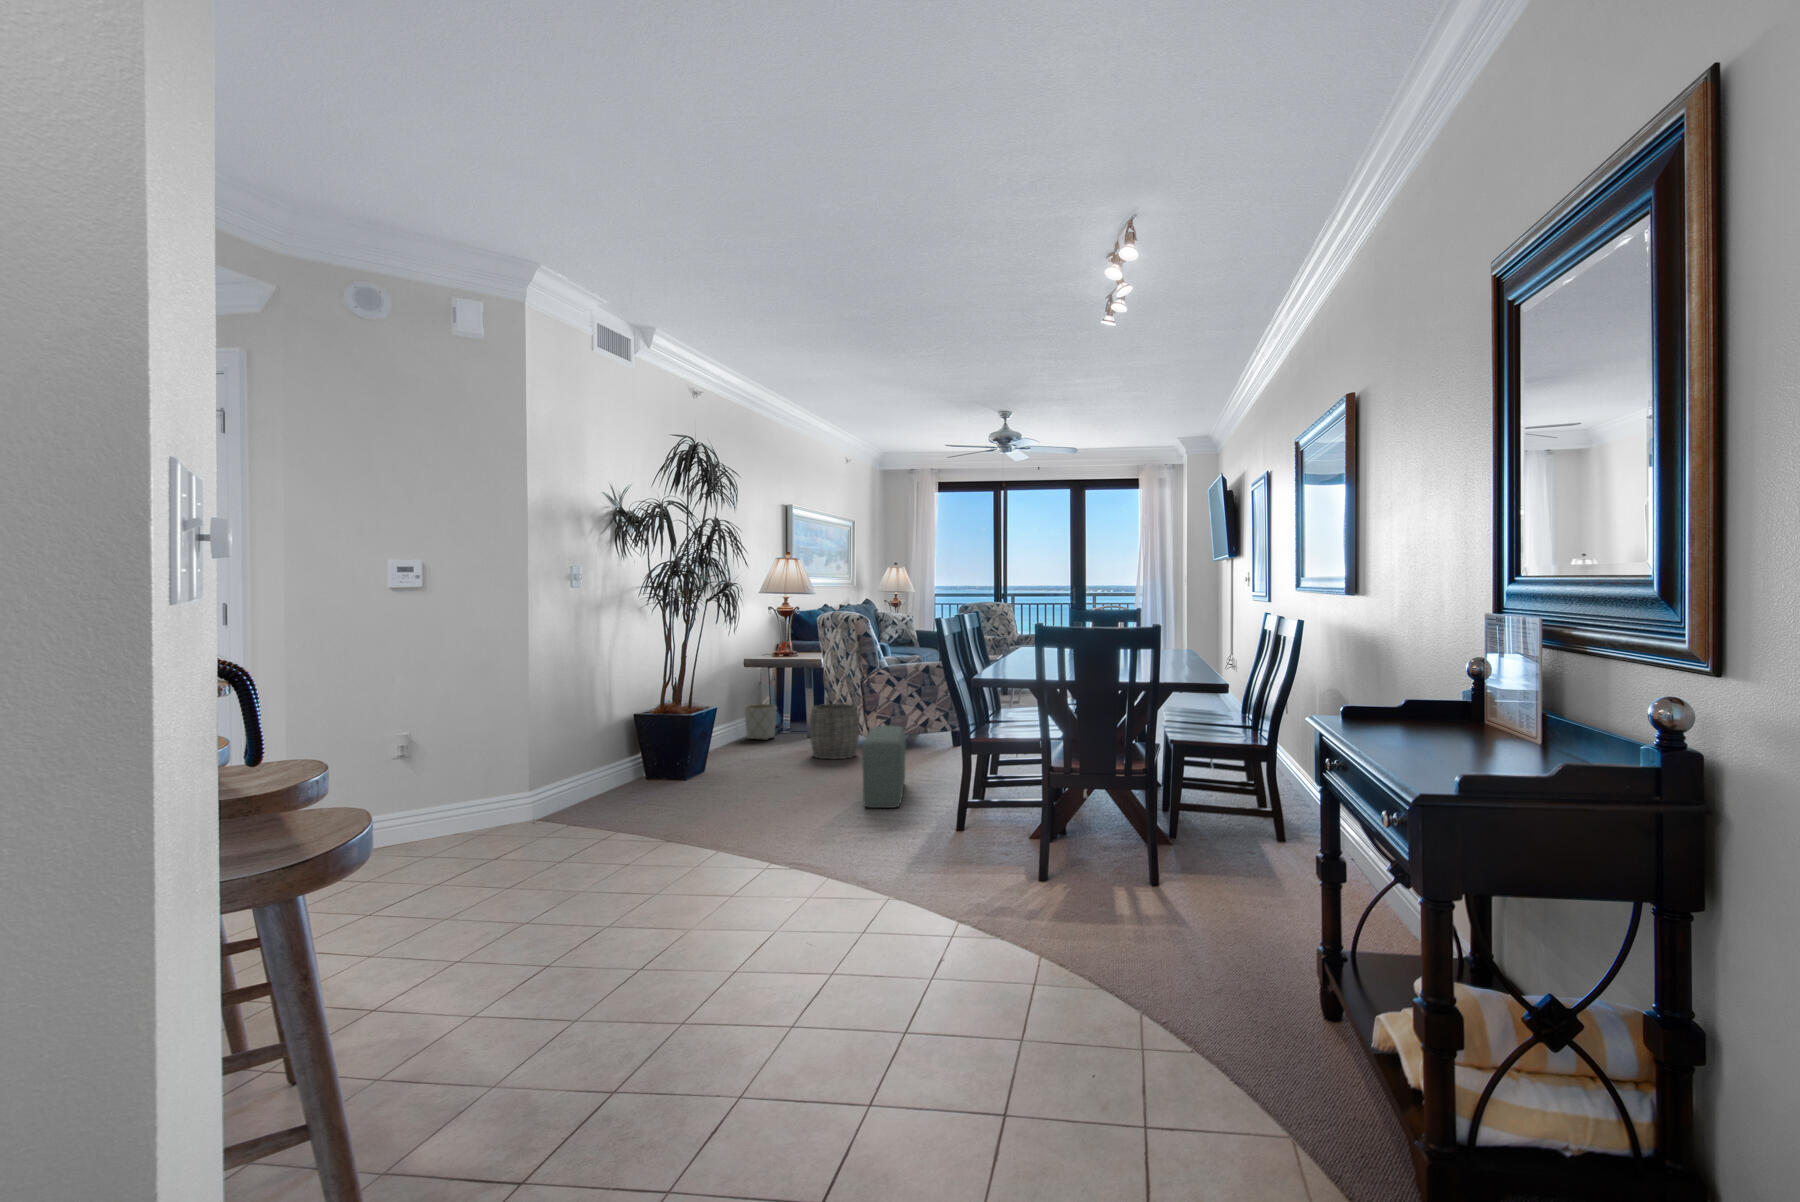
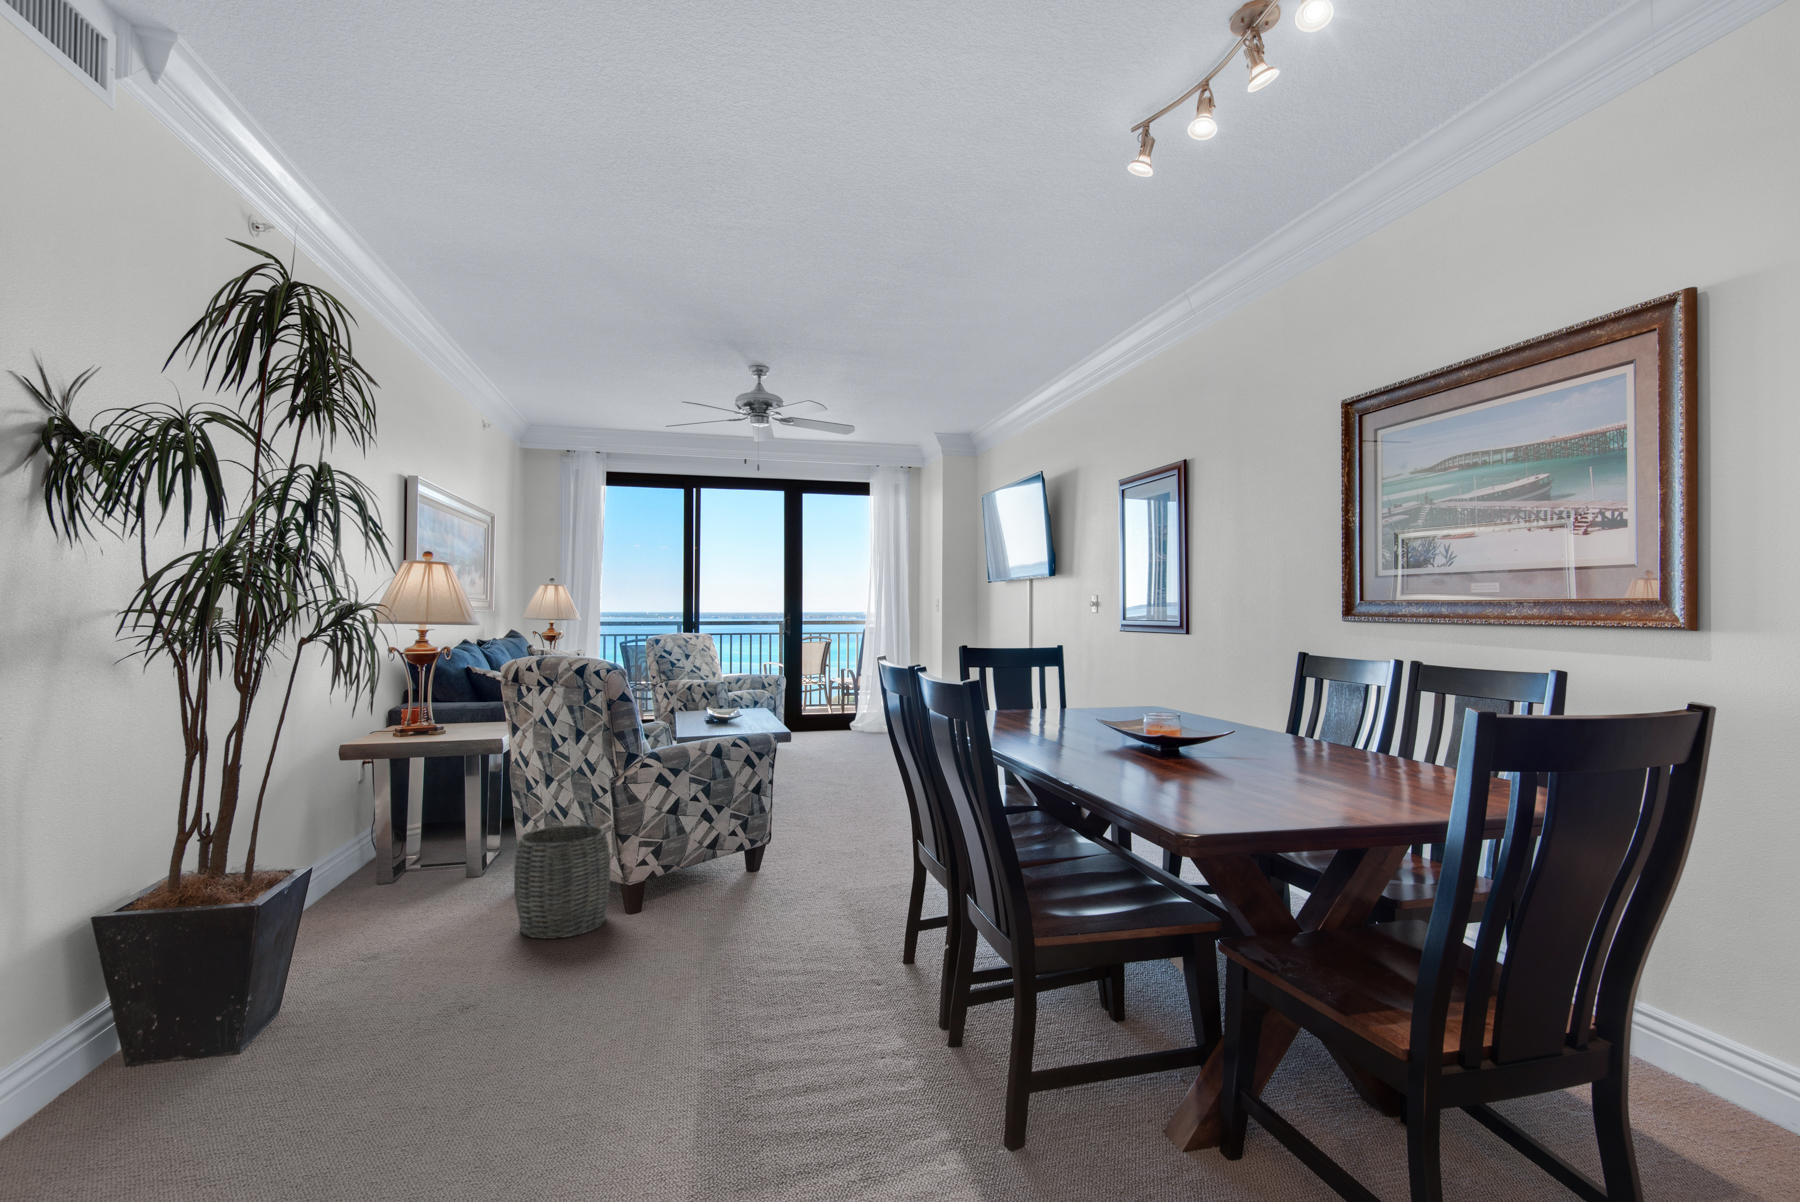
planter: present [745,704,776,740] -> none [352,827,418,899]
pouf: present [862,725,906,808] -> none [699,886,836,1110]

